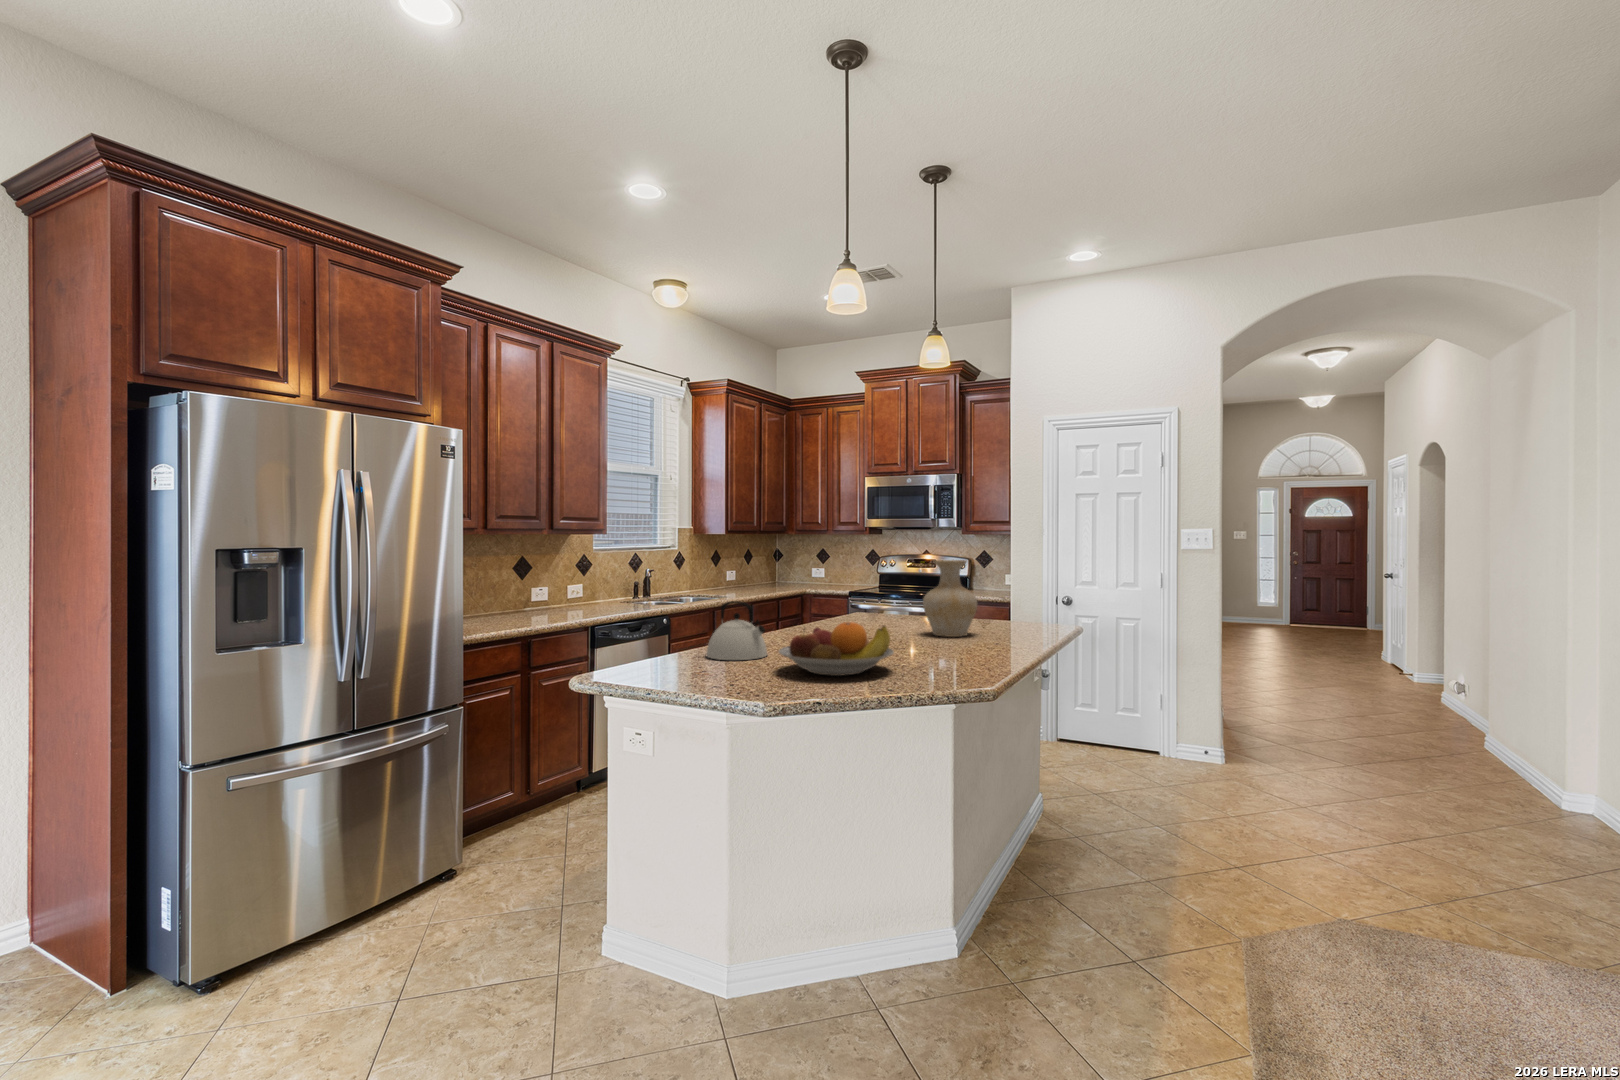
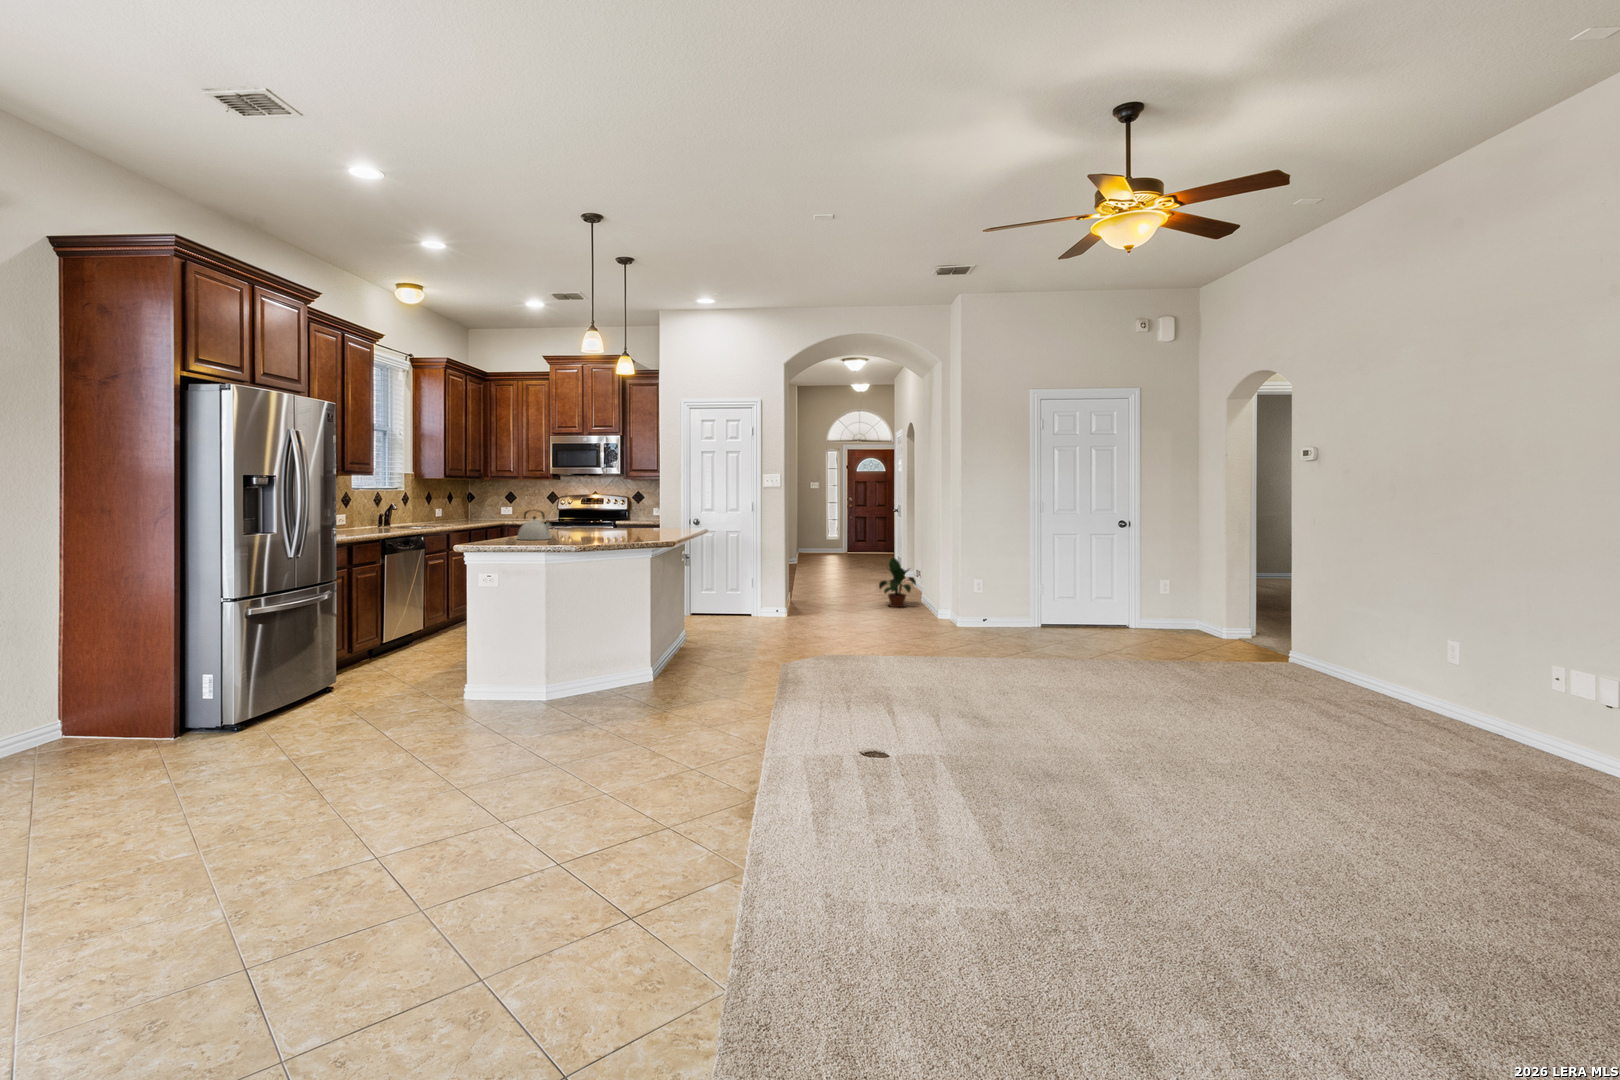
vase: present [923,560,977,637] -> none [625,491,655,532]
fruit bowl: present [779,622,894,676] -> none [568,516,626,541]
potted plant: none [1413,673,1510,772] -> present [879,558,916,607]

